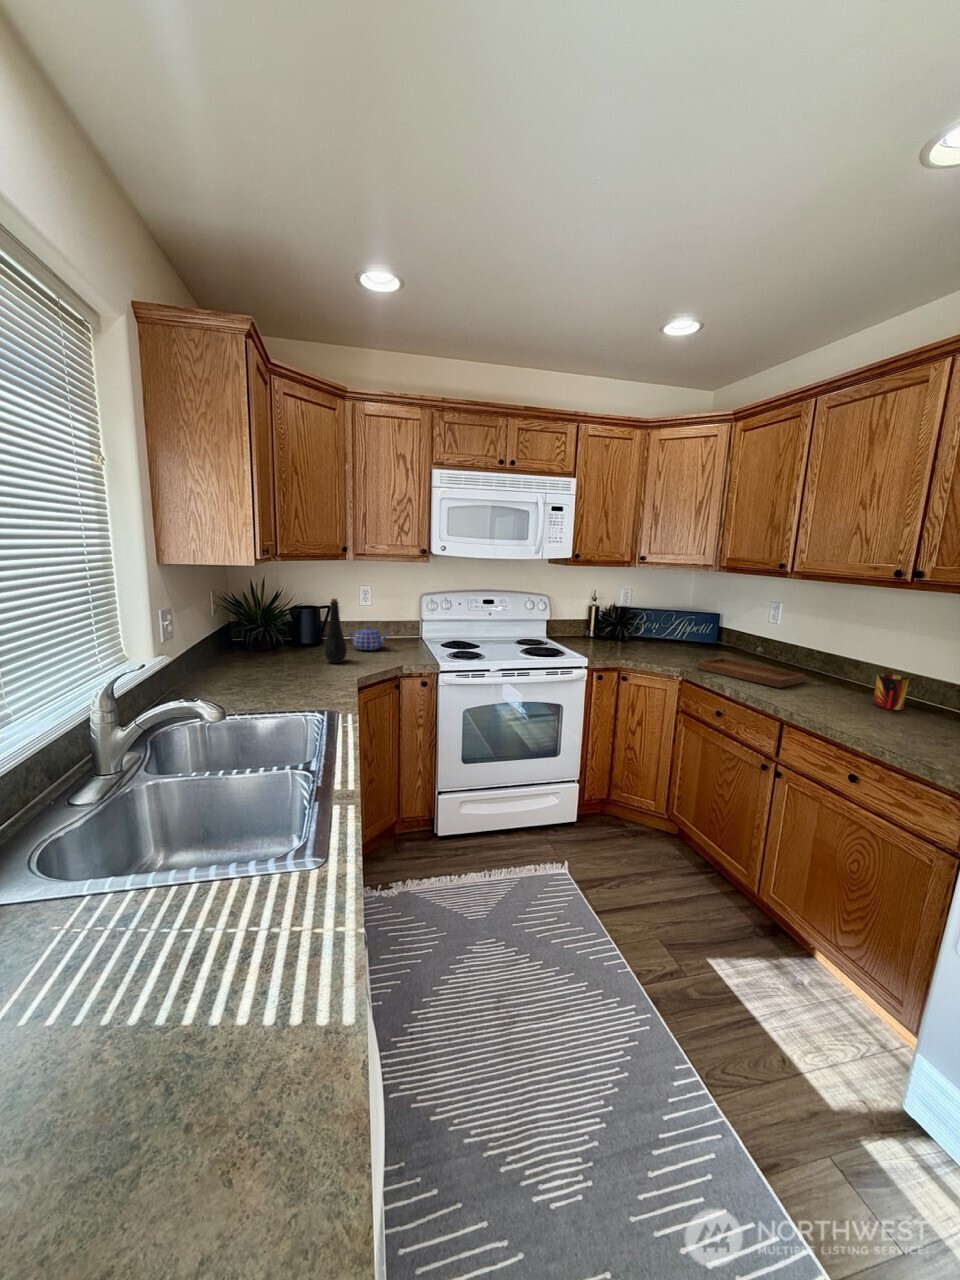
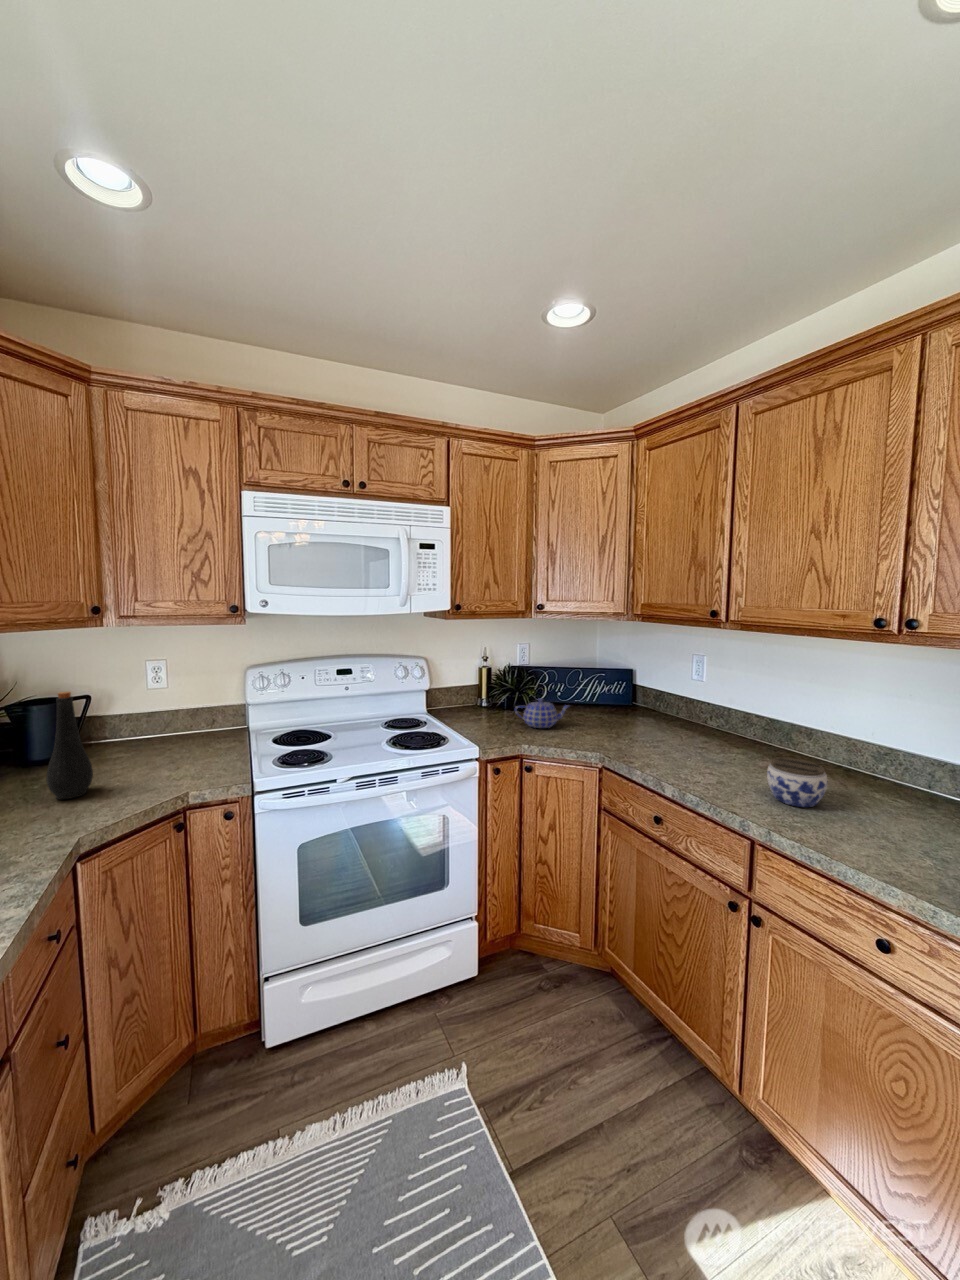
teapot: present [349,626,388,650] -> present [515,698,569,728]
tray: present [698,647,804,688] -> none [621,719,754,777]
jar: none [805,673,850,707] -> present [767,758,827,807]
mug: present [873,674,909,710] -> none [850,752,894,805]

